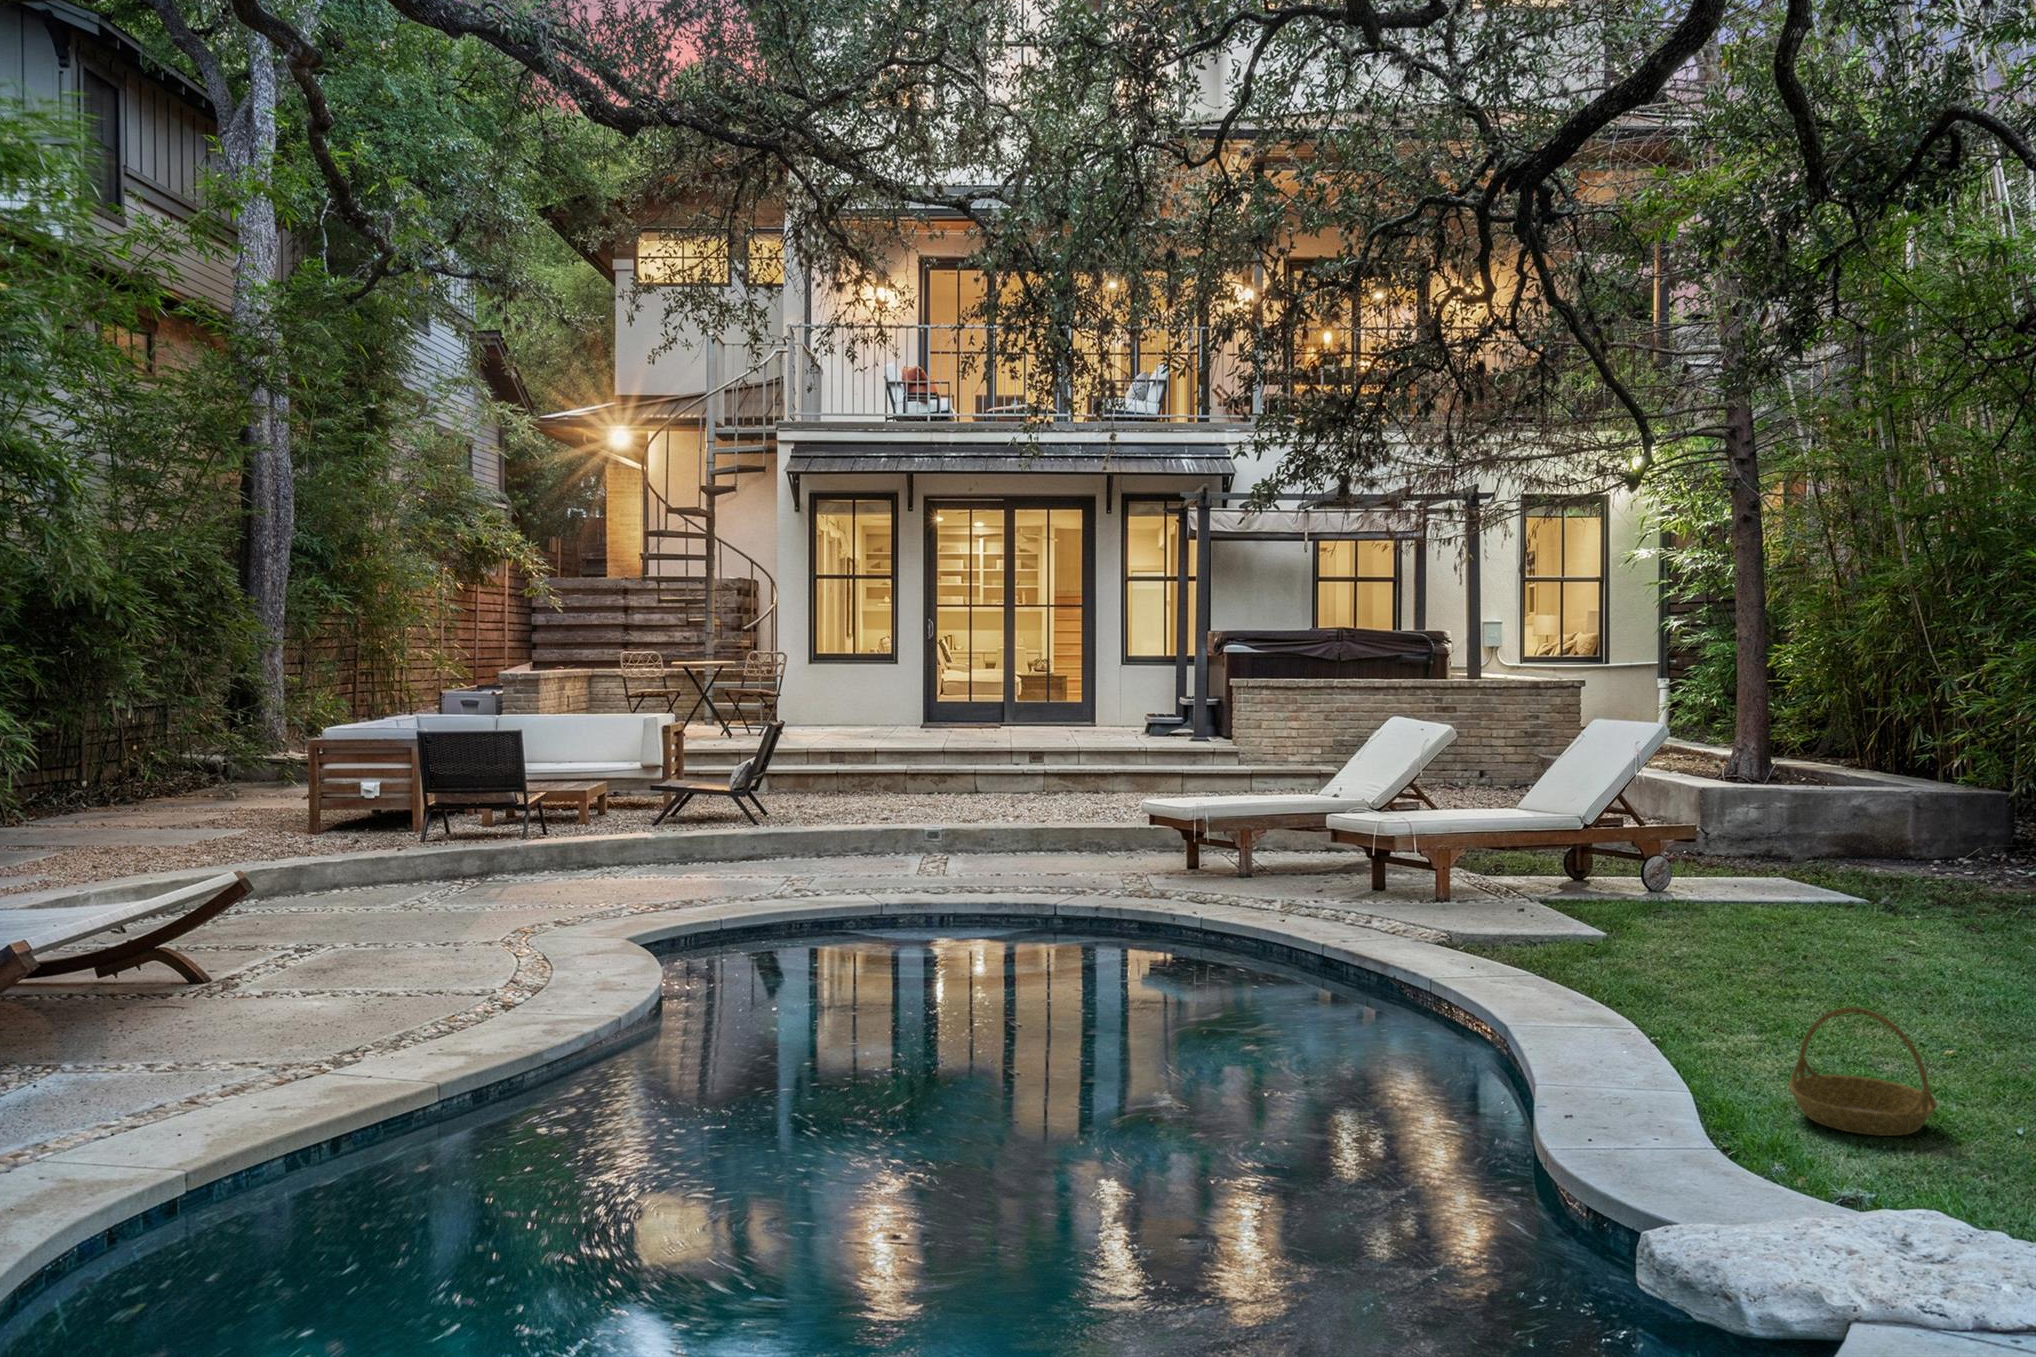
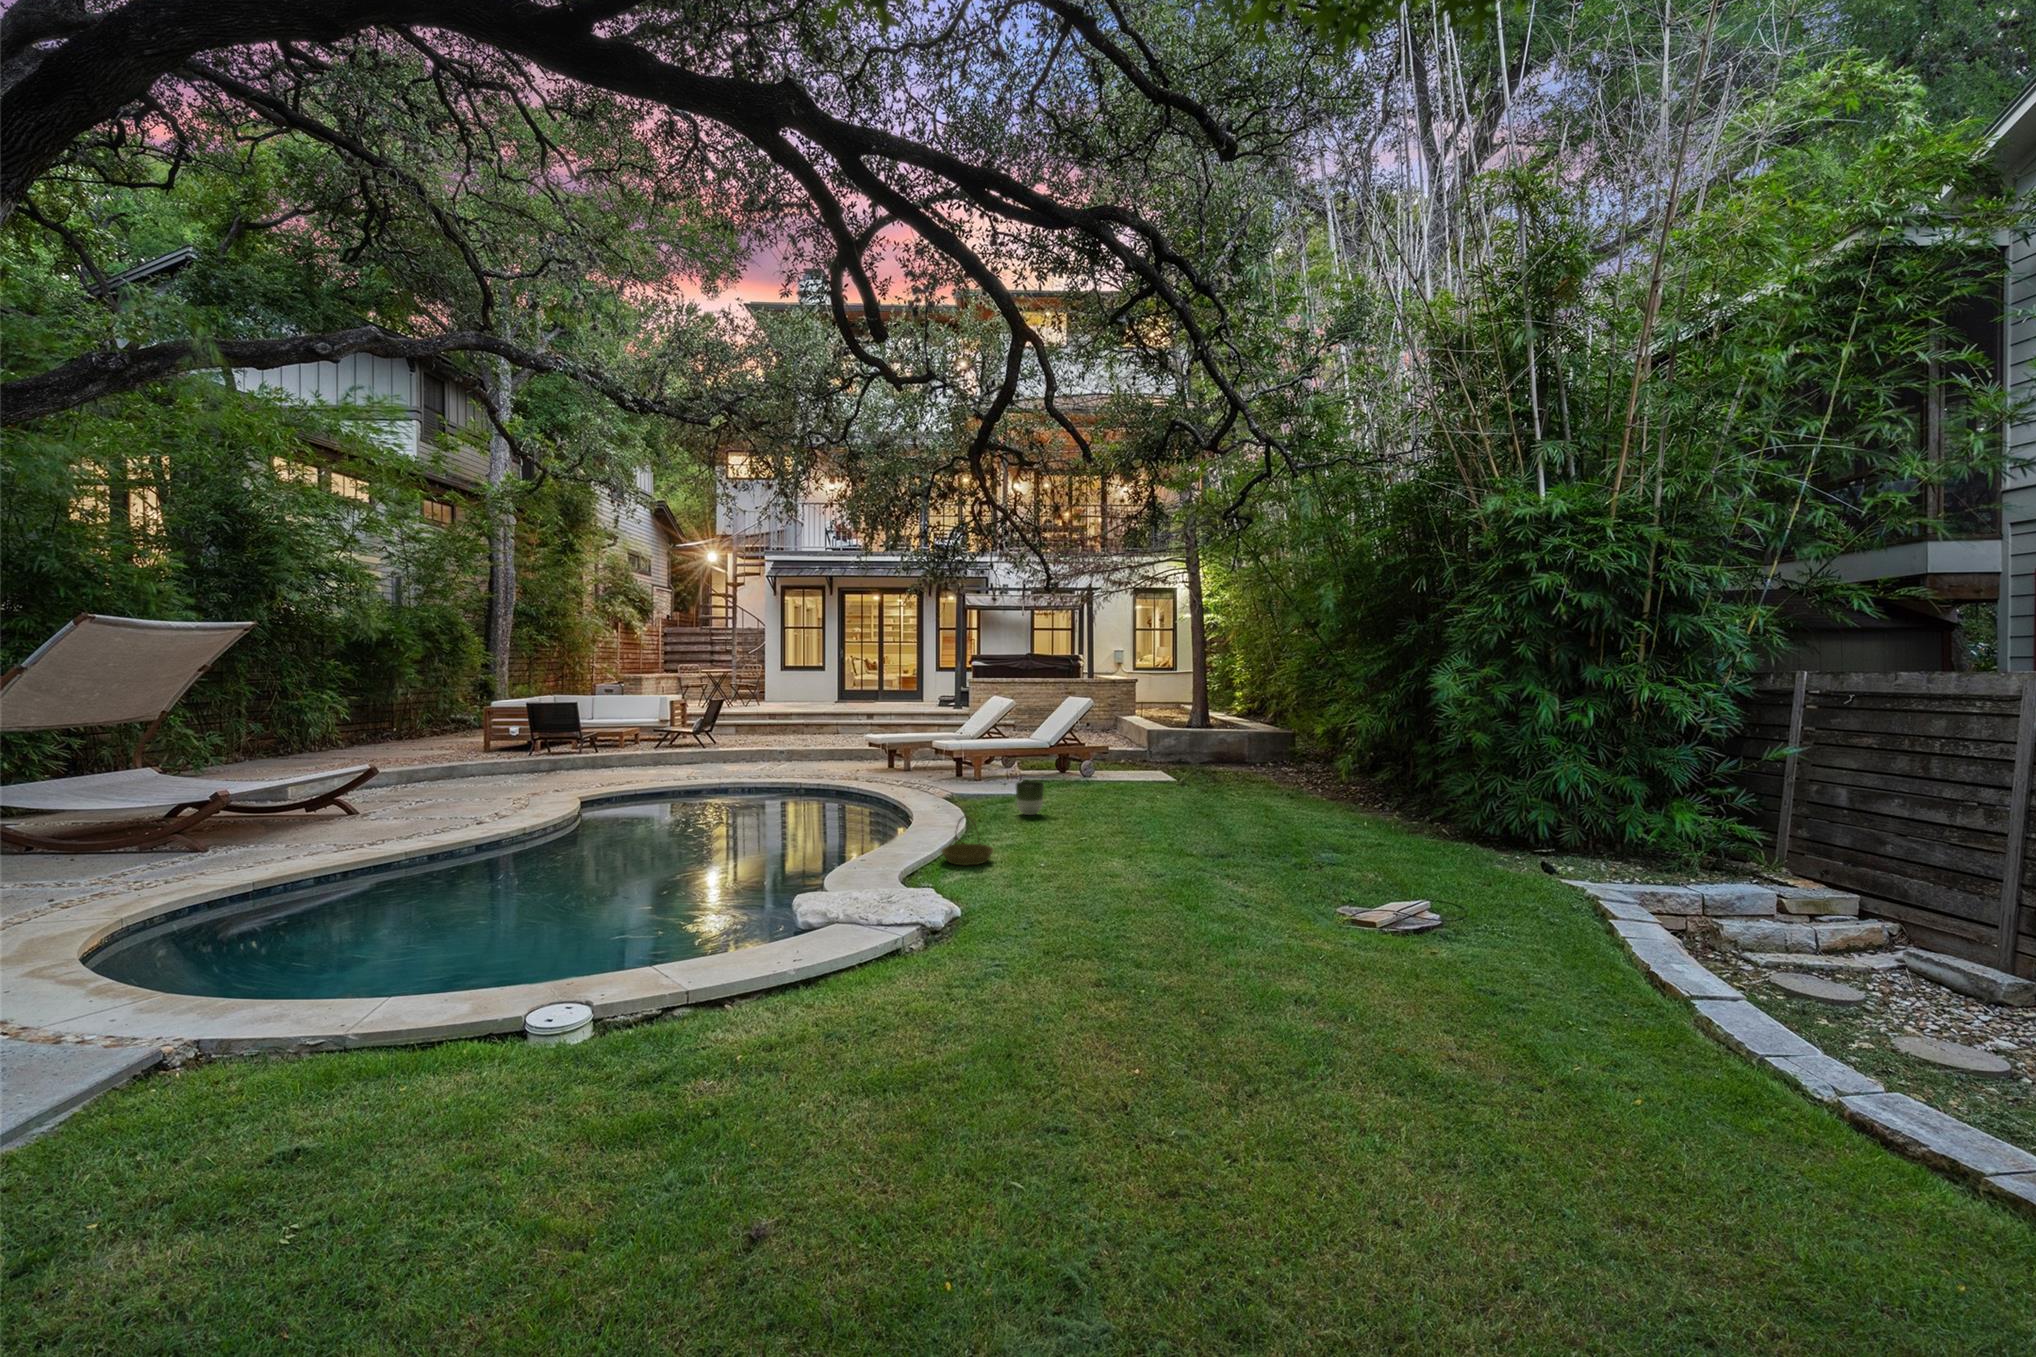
planter: none [1712,910,1785,990] -> present [1016,781,1044,815]

